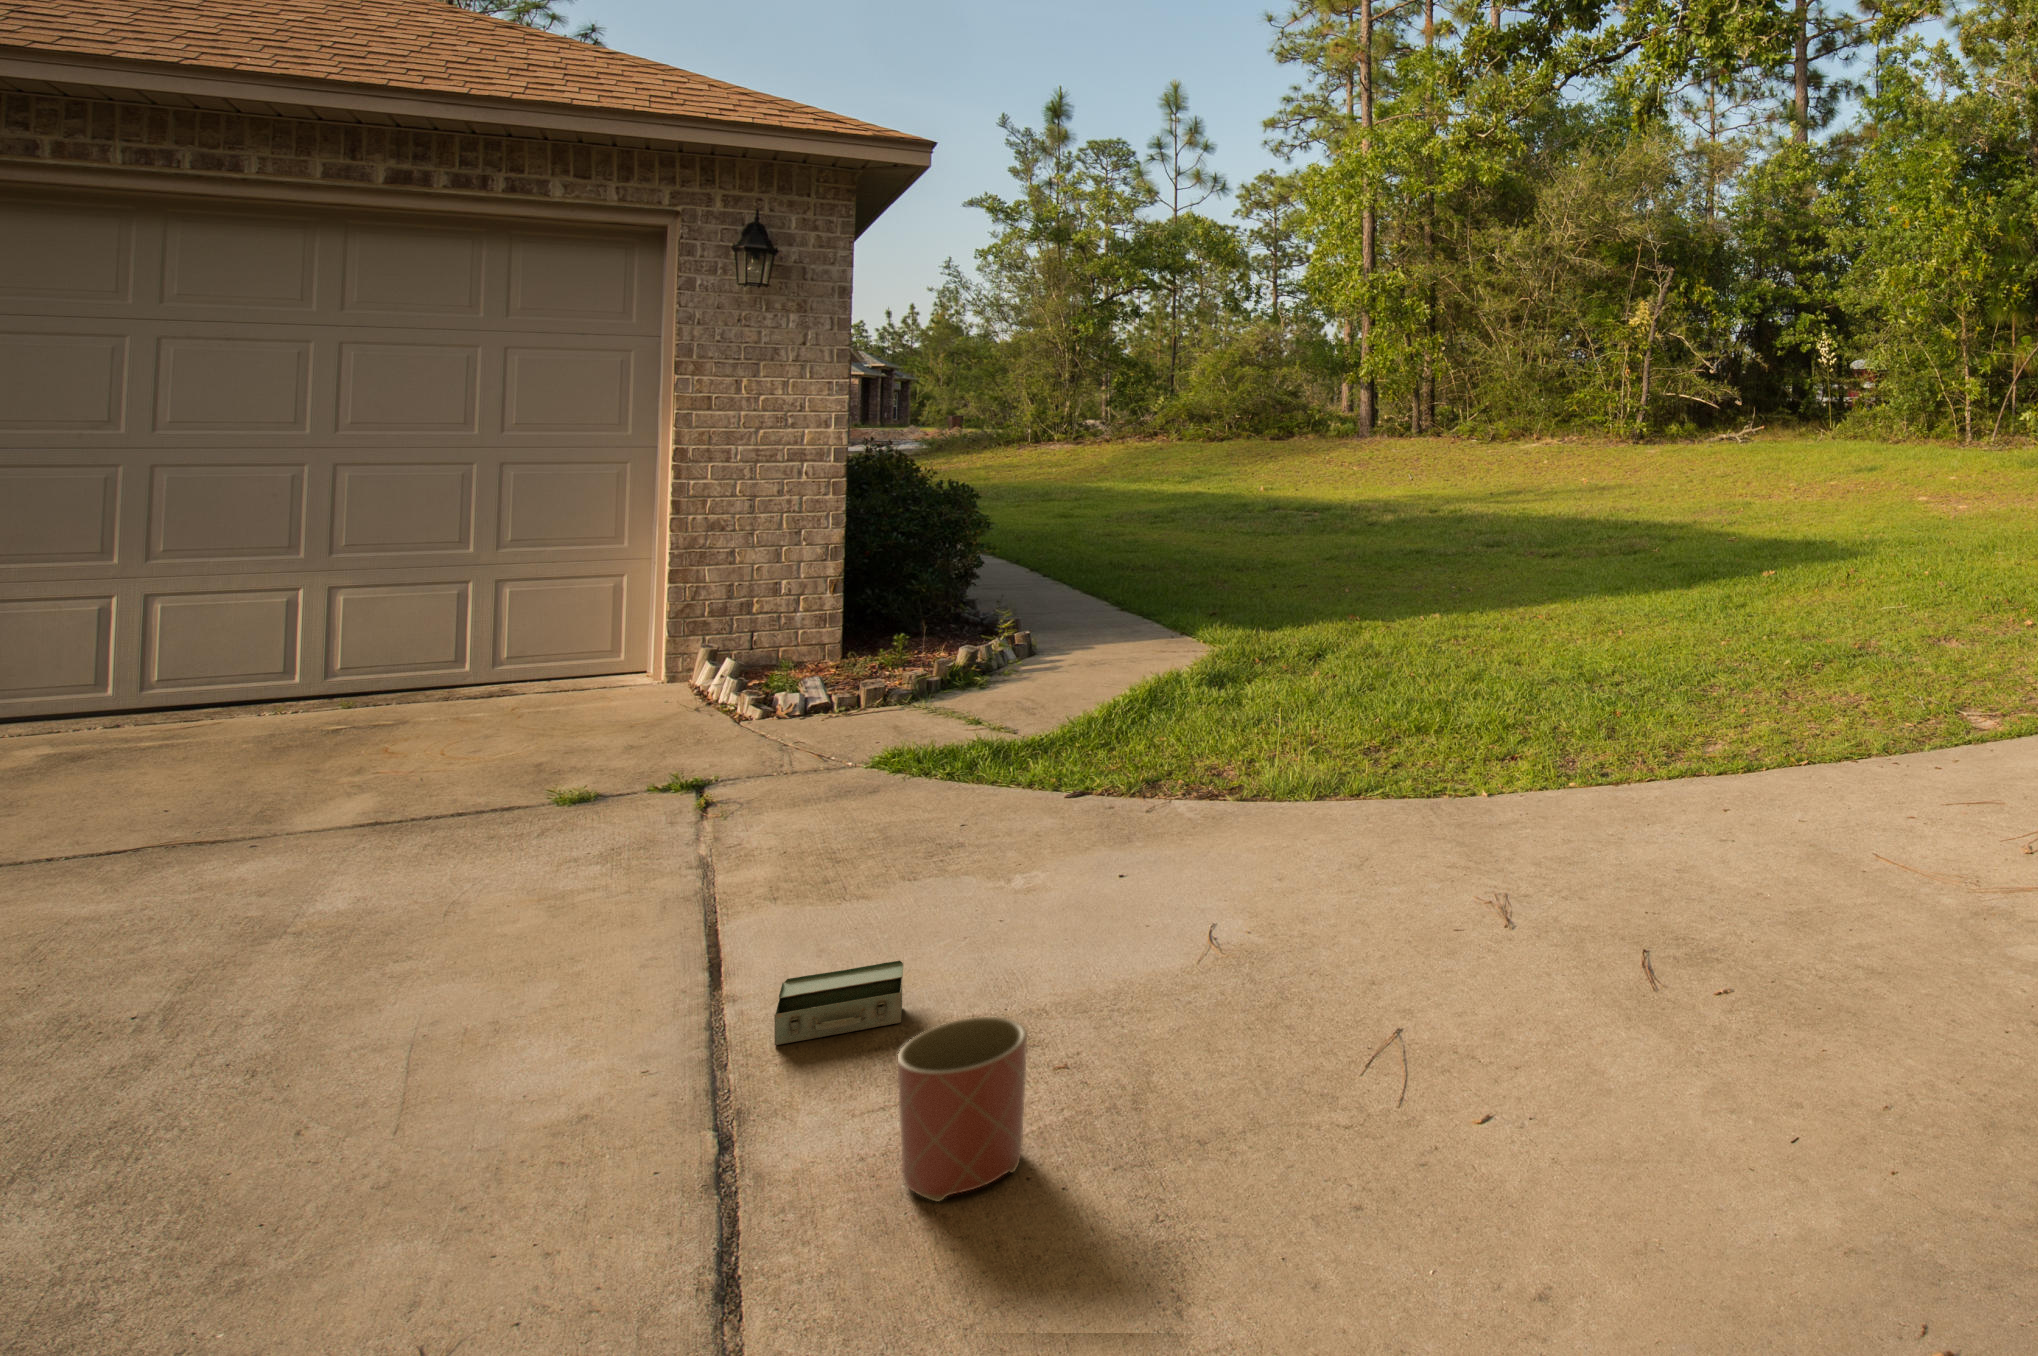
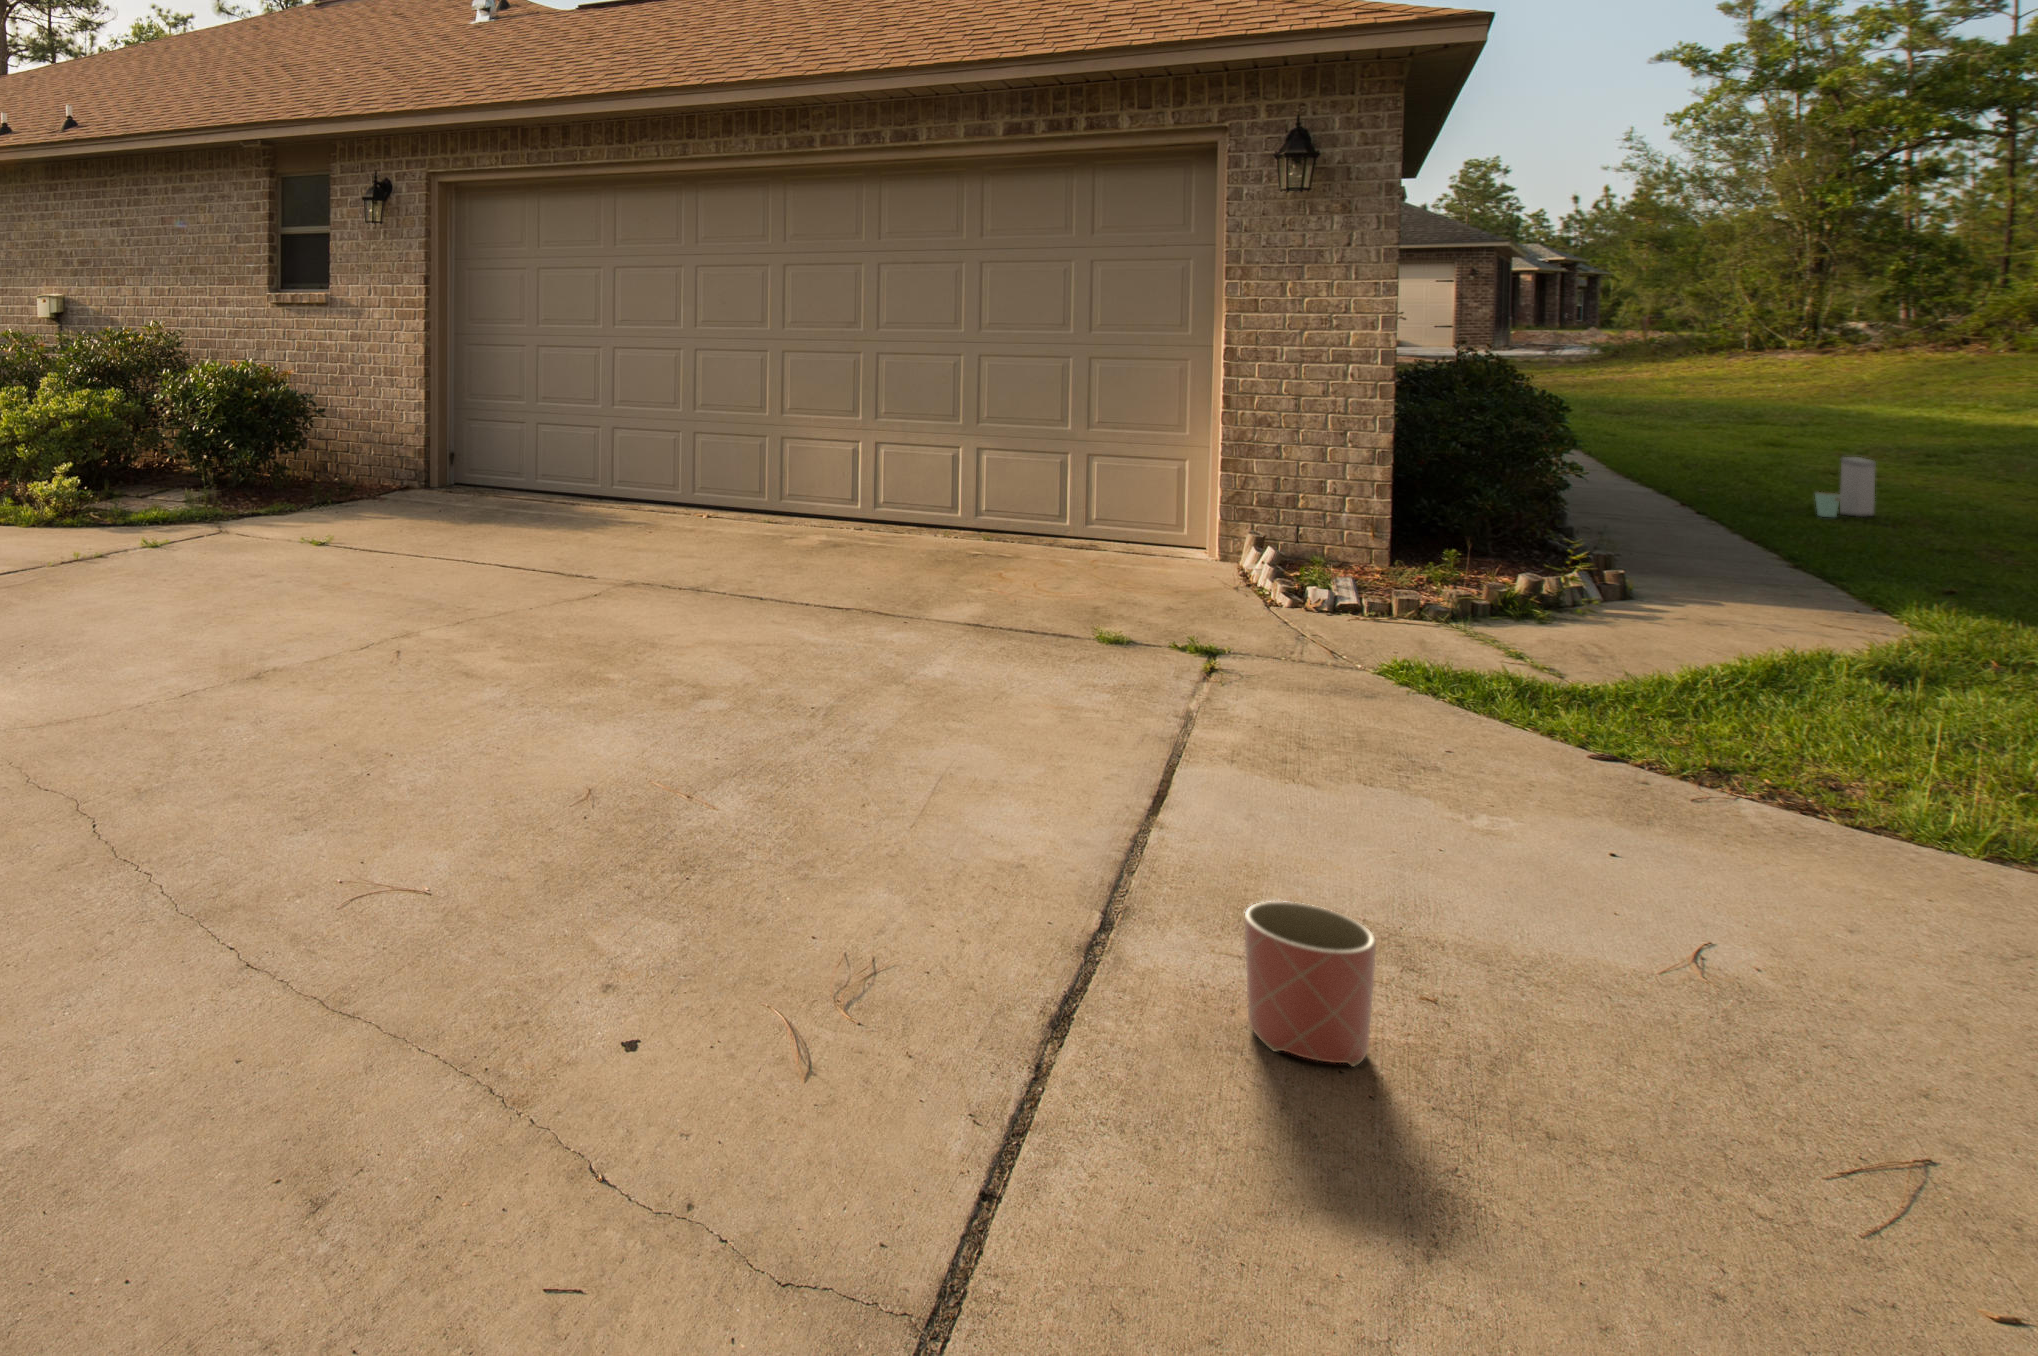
trash can: none [1116,517,1148,565] -> present [1815,457,1876,517]
toolbox: present [774,961,904,1045] -> none [1191,823,1319,900]

